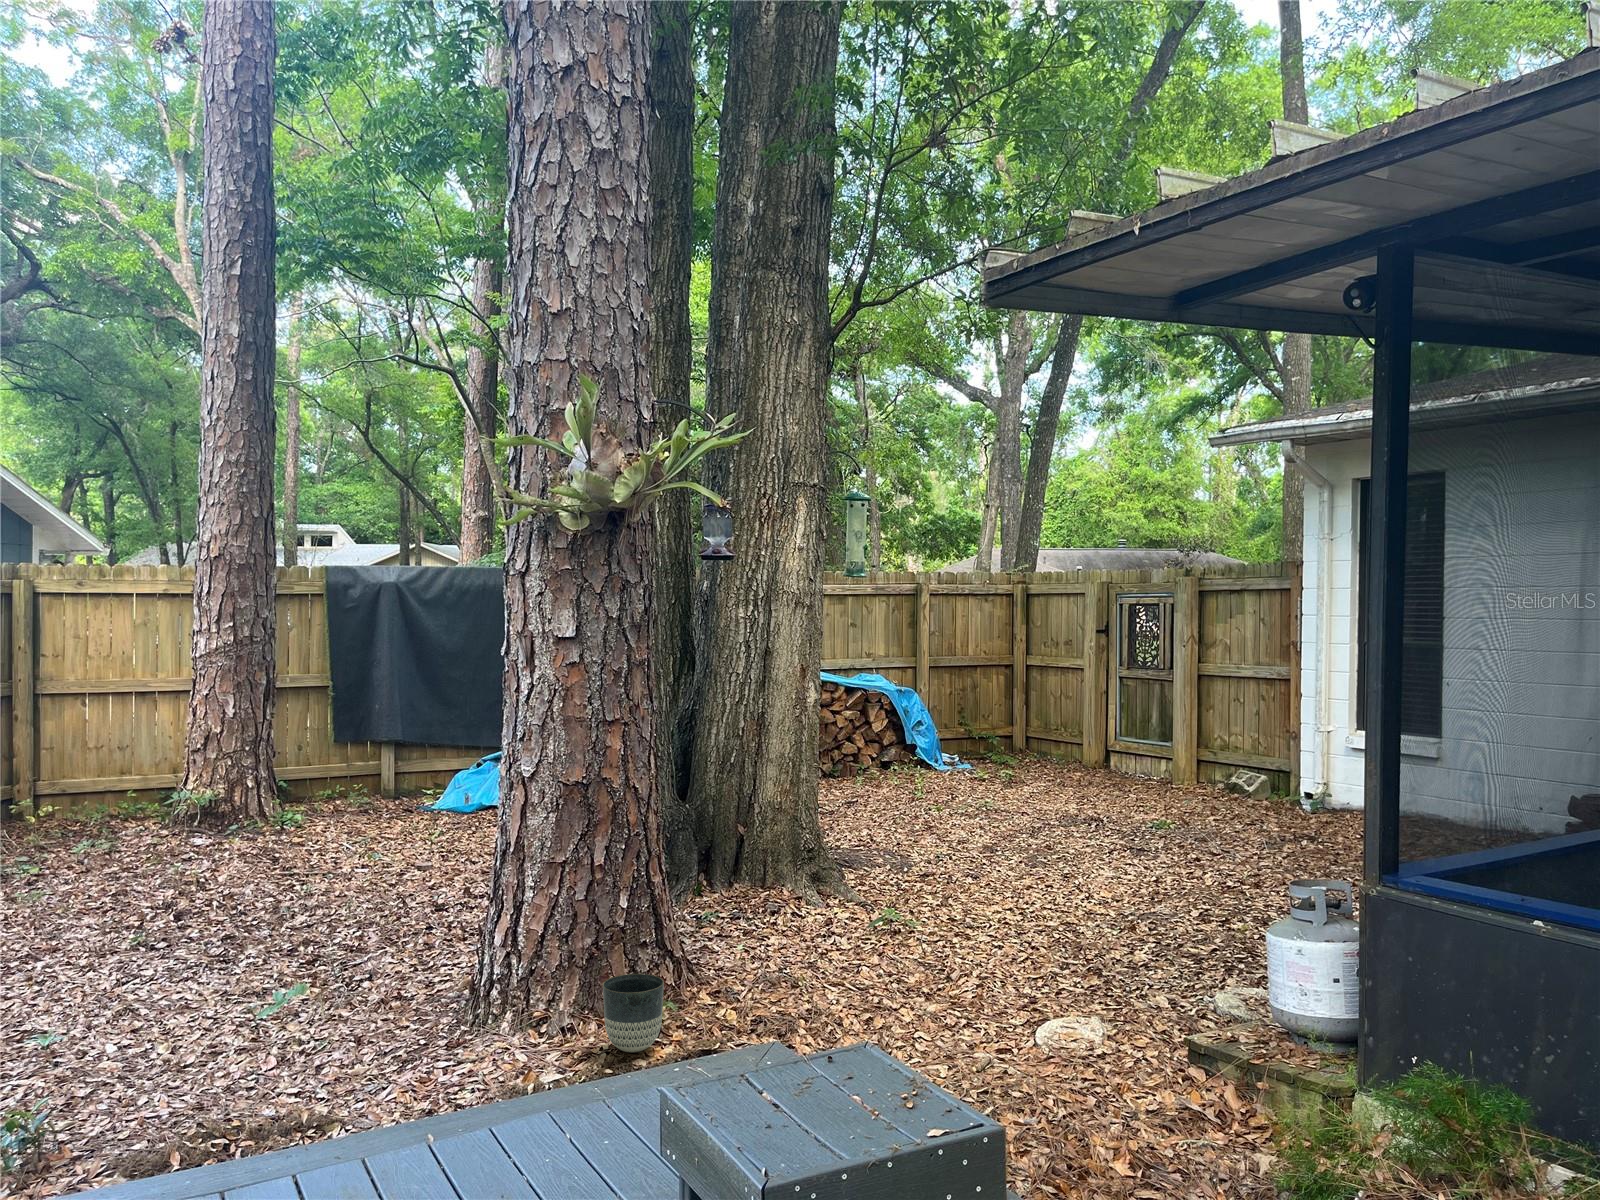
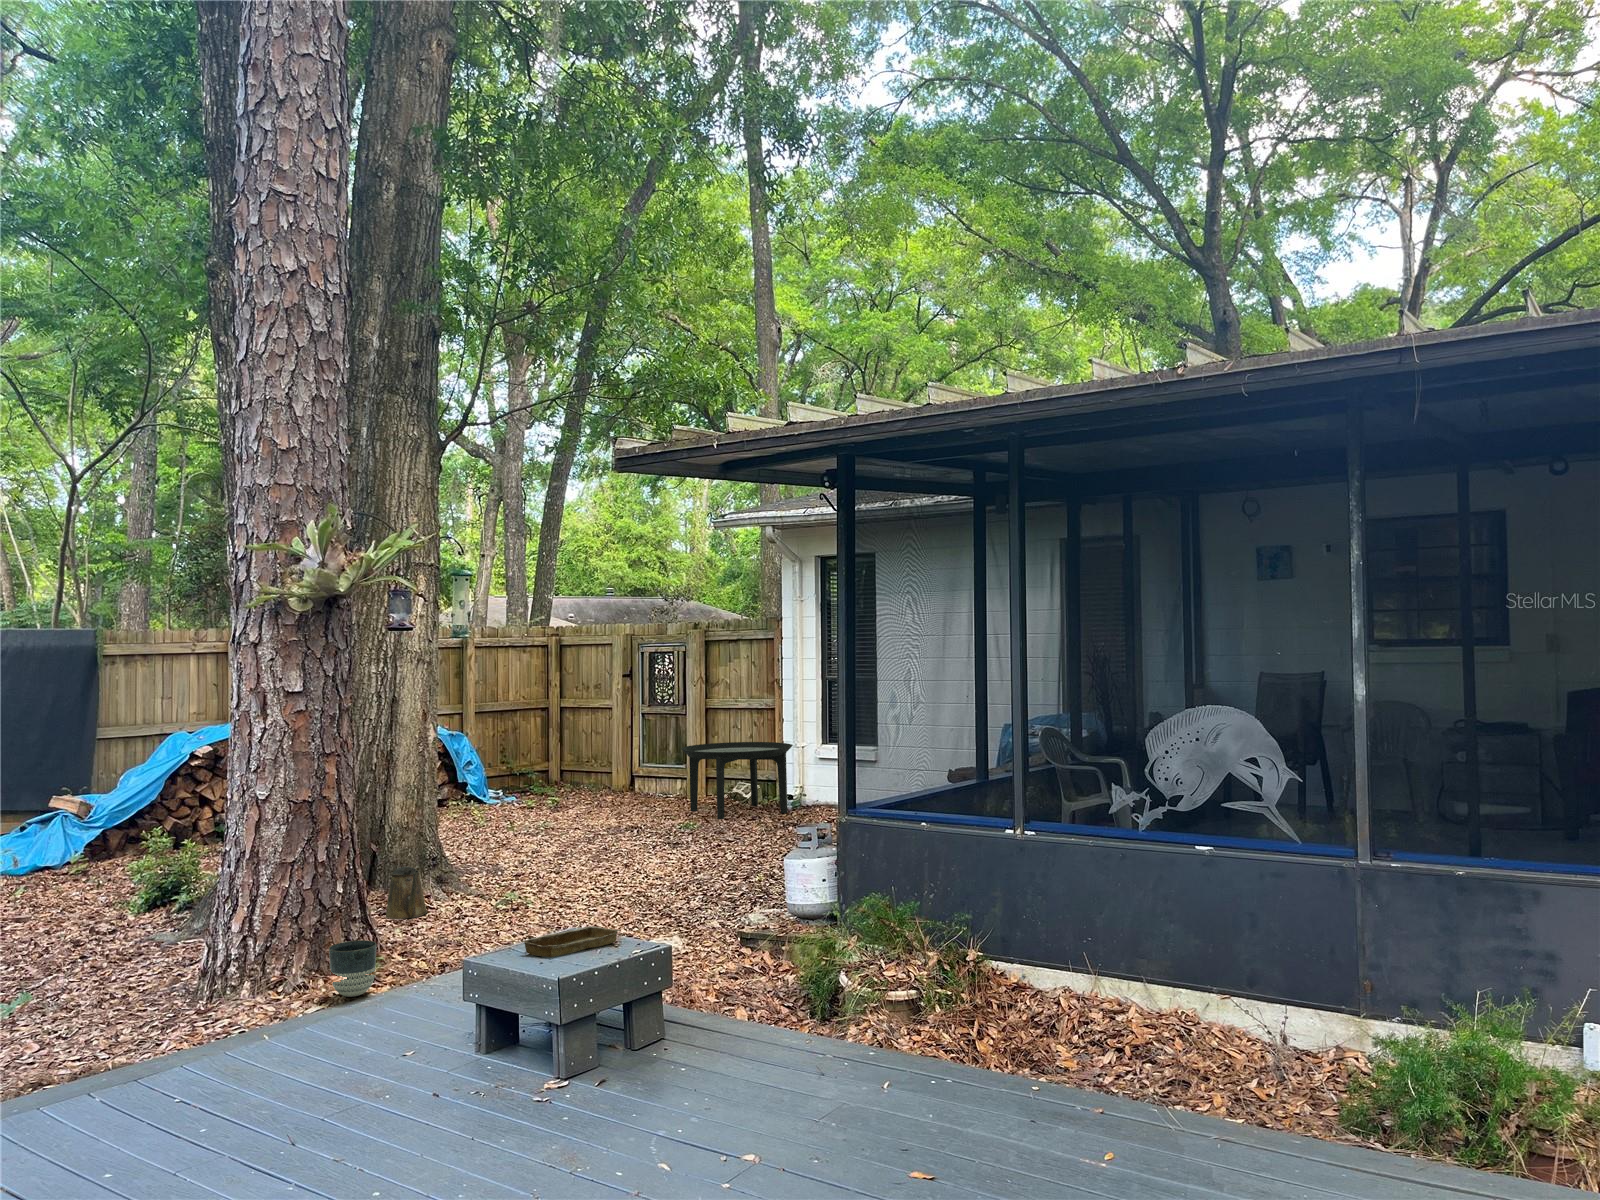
round table: none [1160,720,1312,818] -> present [681,742,793,819]
watering can: none [746,859,797,925] -> present [386,867,428,919]
tray: none [728,1068,910,1140] -> present [521,926,619,957]

